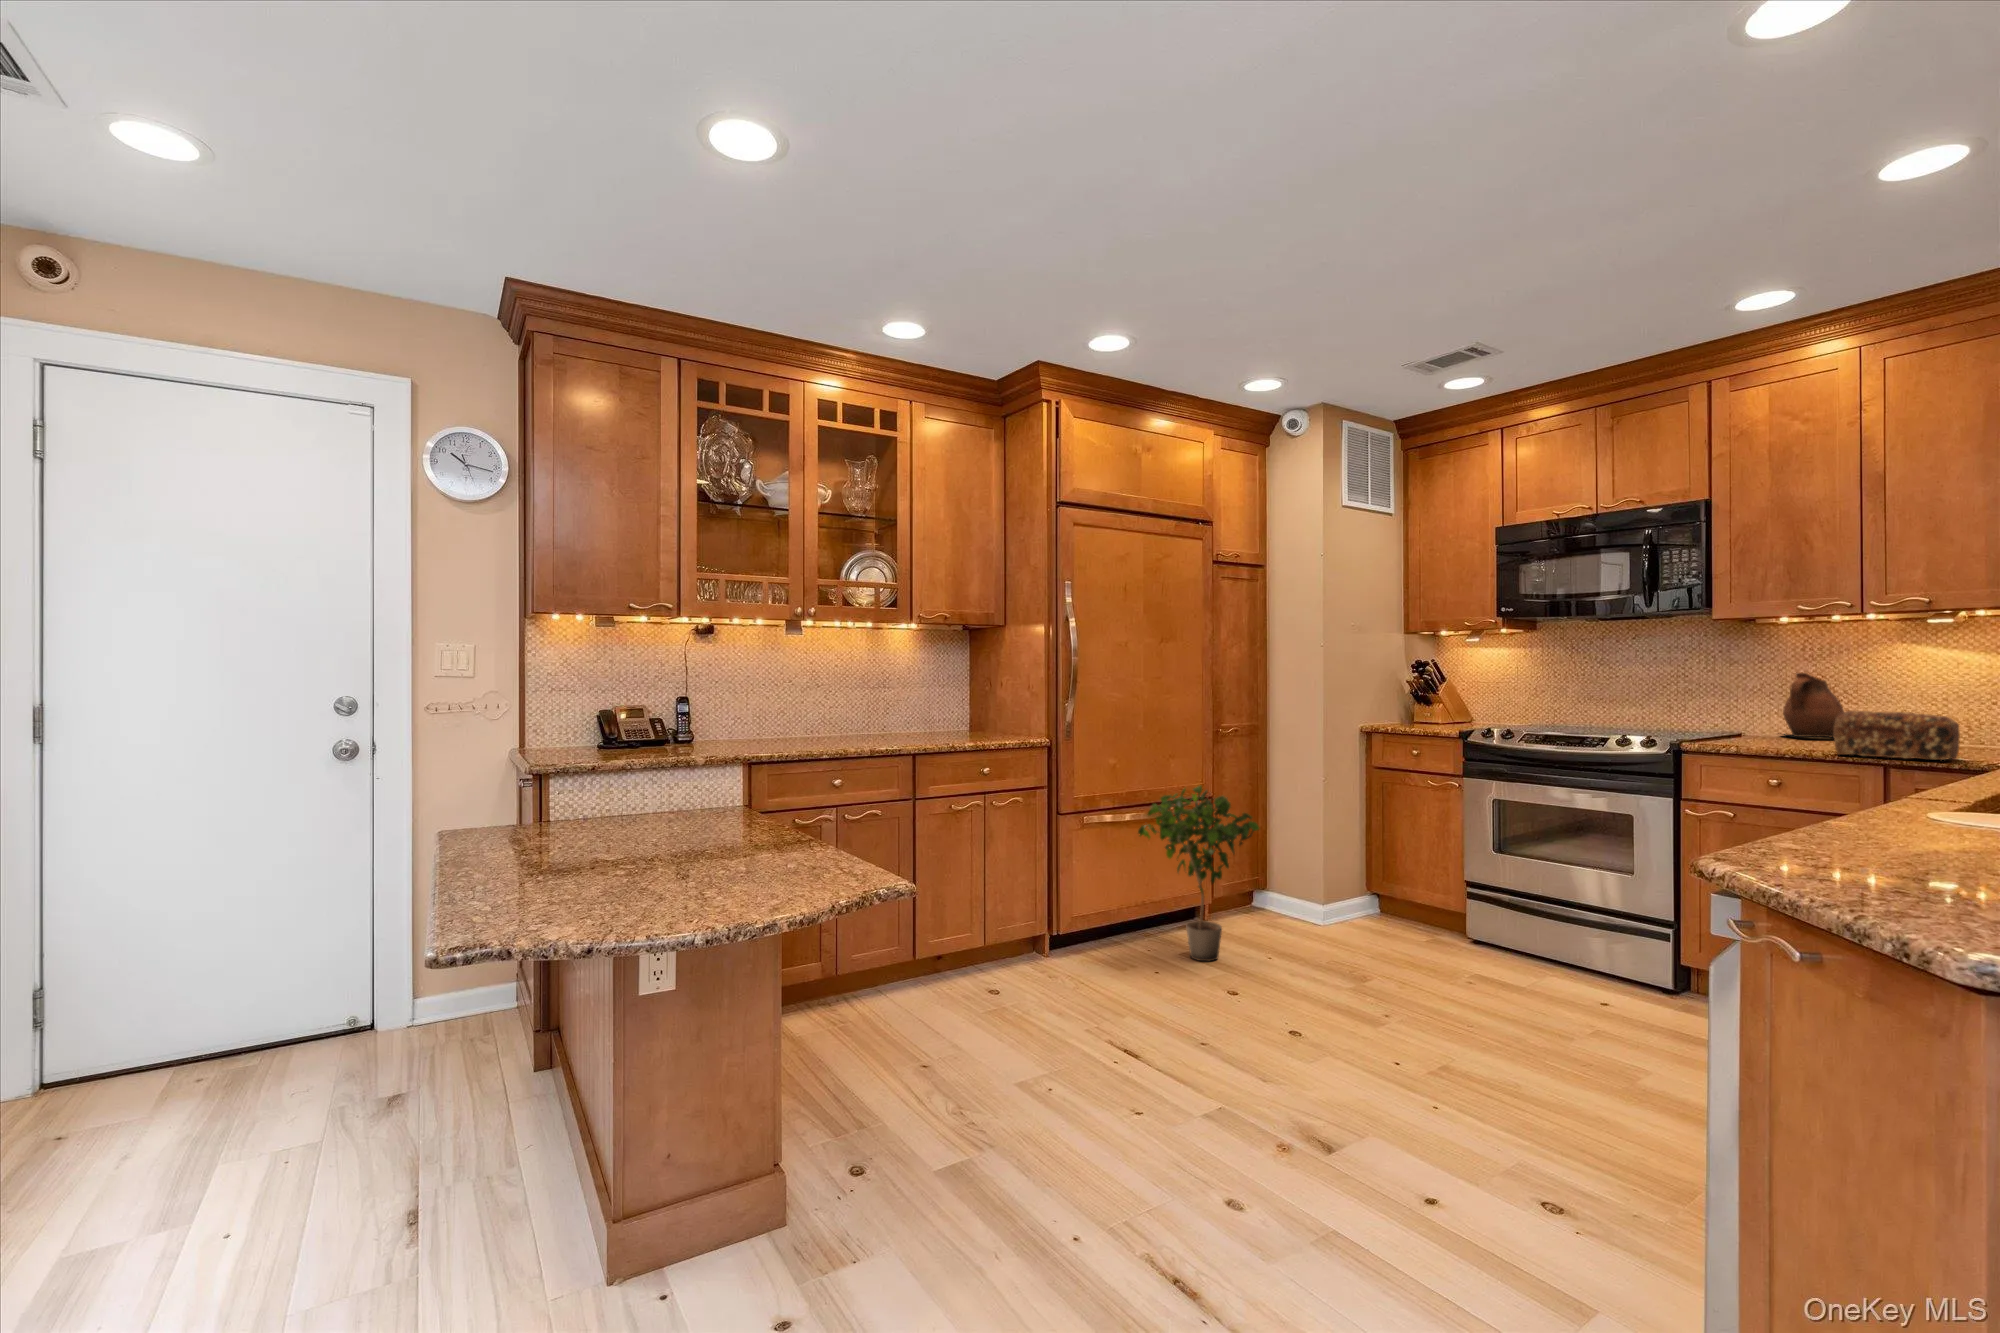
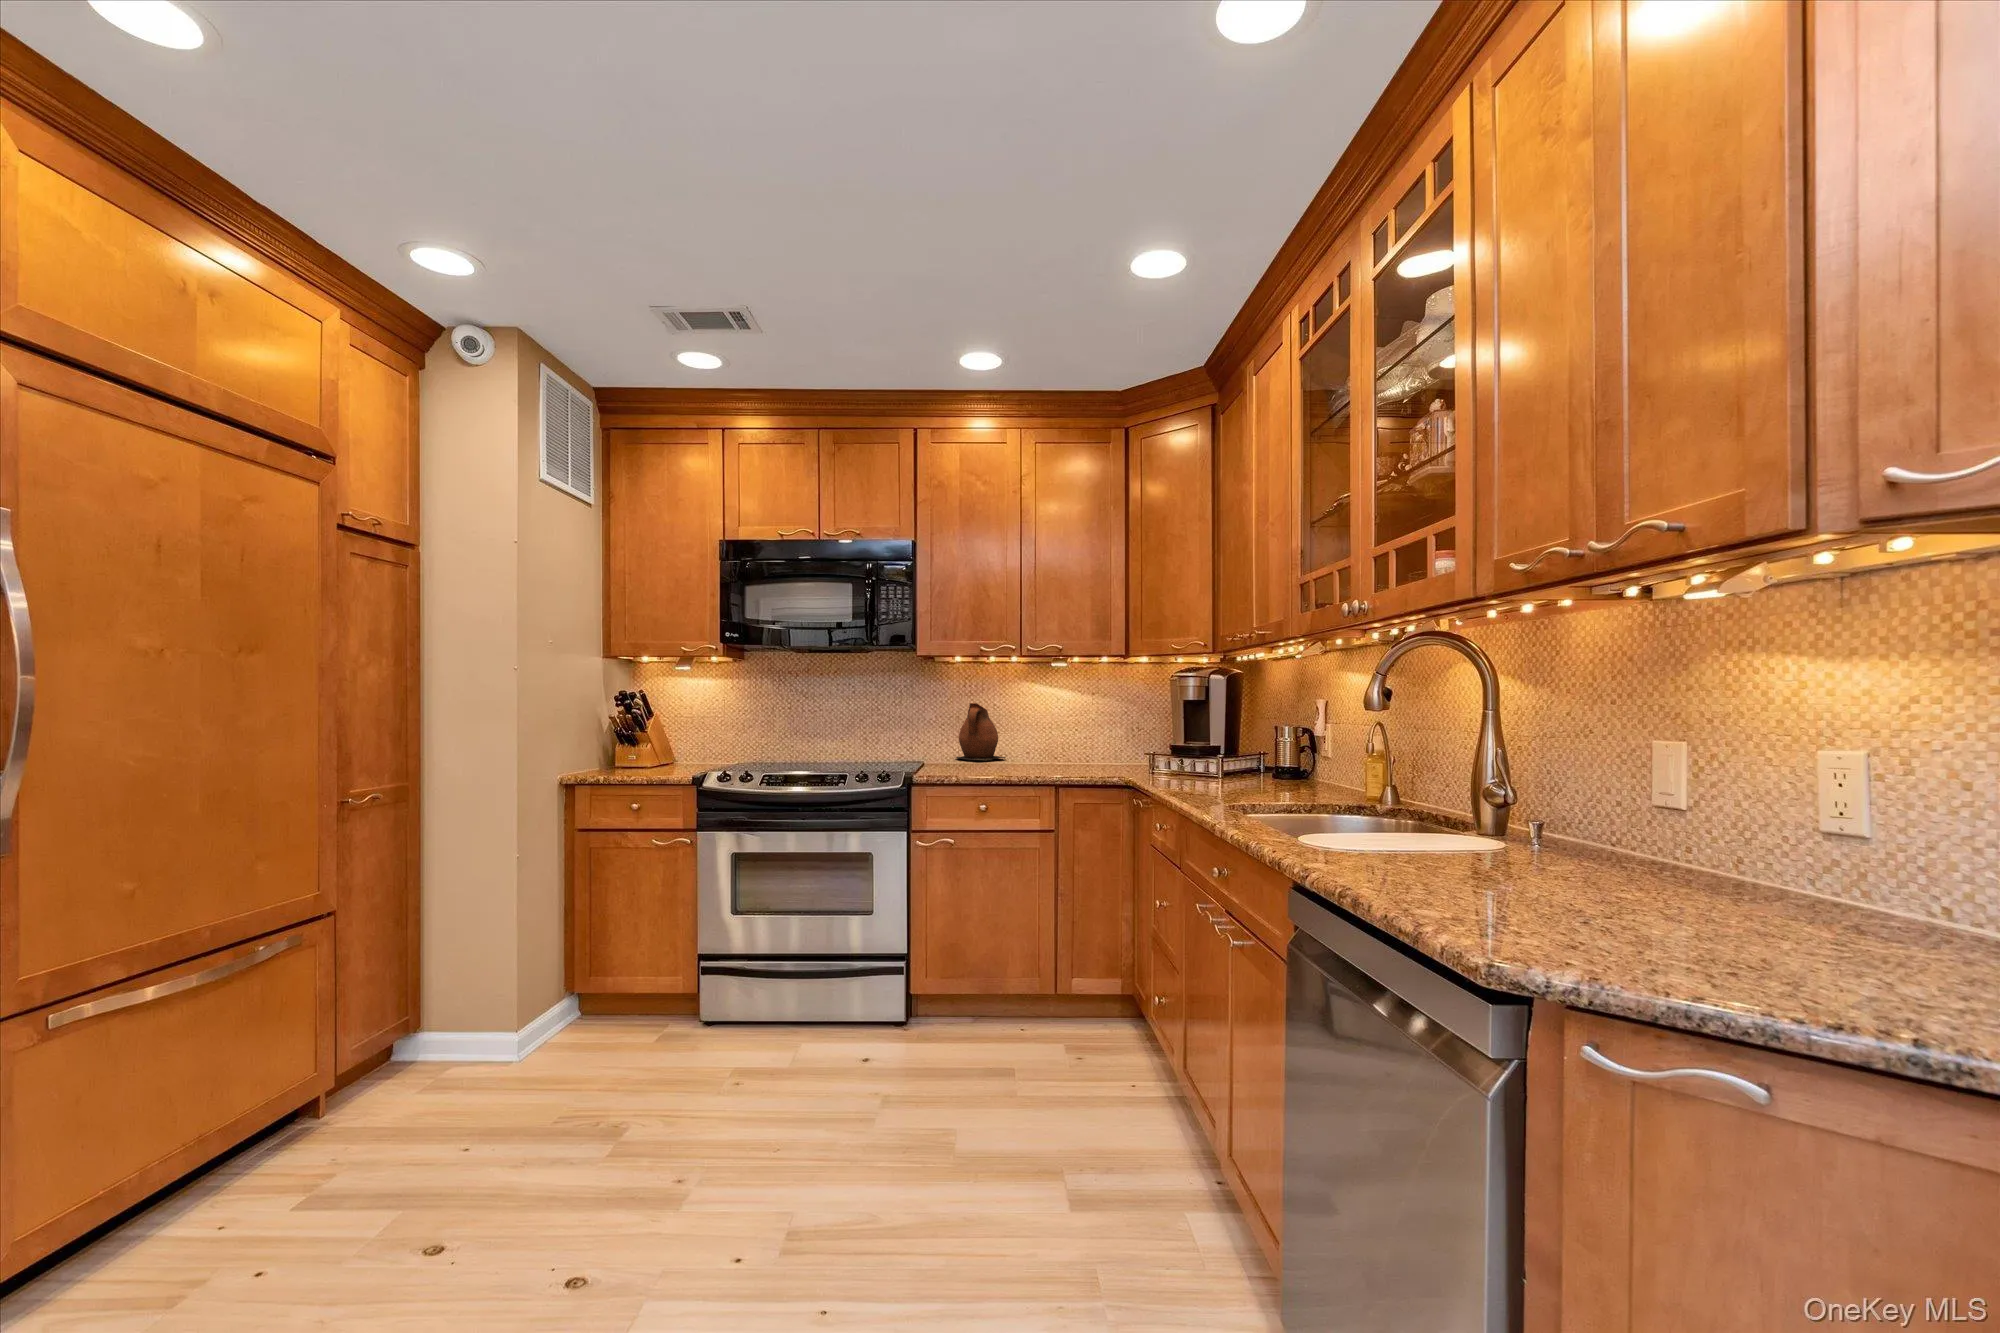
bread loaf: present [1834,711,1960,760] -> none [1026,737,1101,777]
potted plant: present [1138,786,1259,961] -> none [174,906,456,1225]

